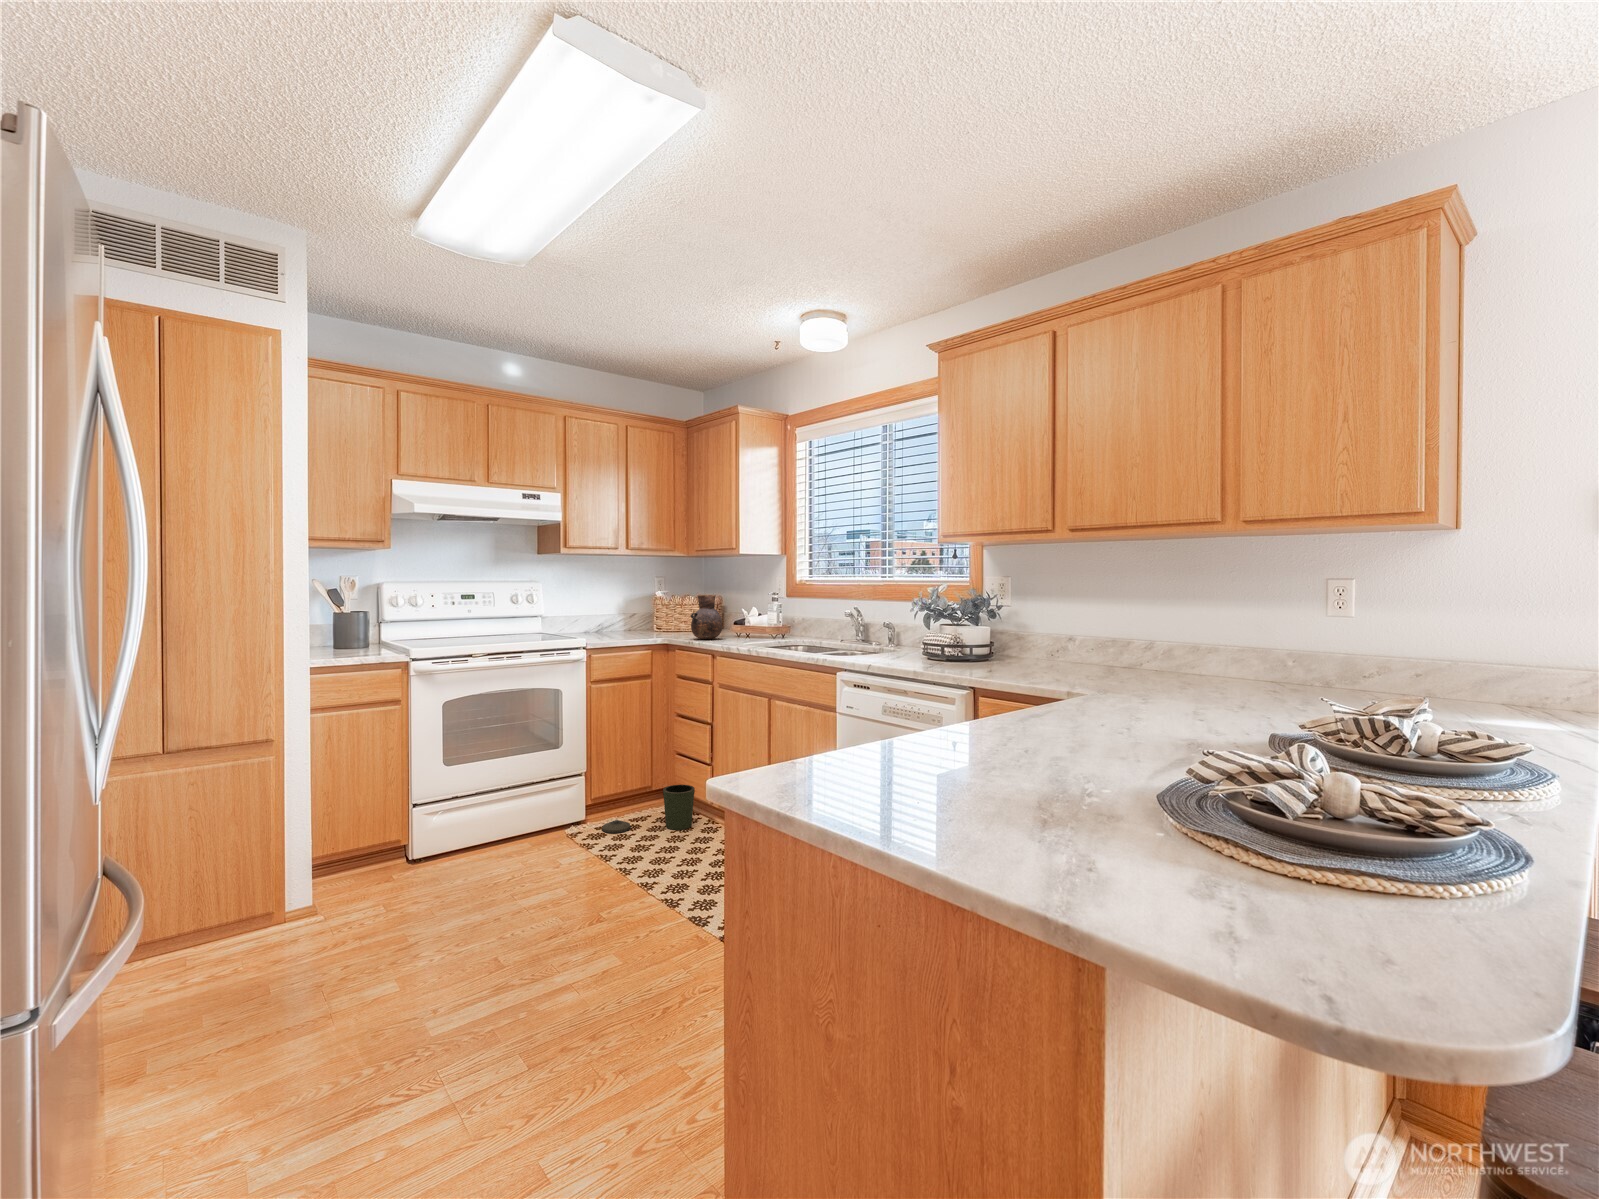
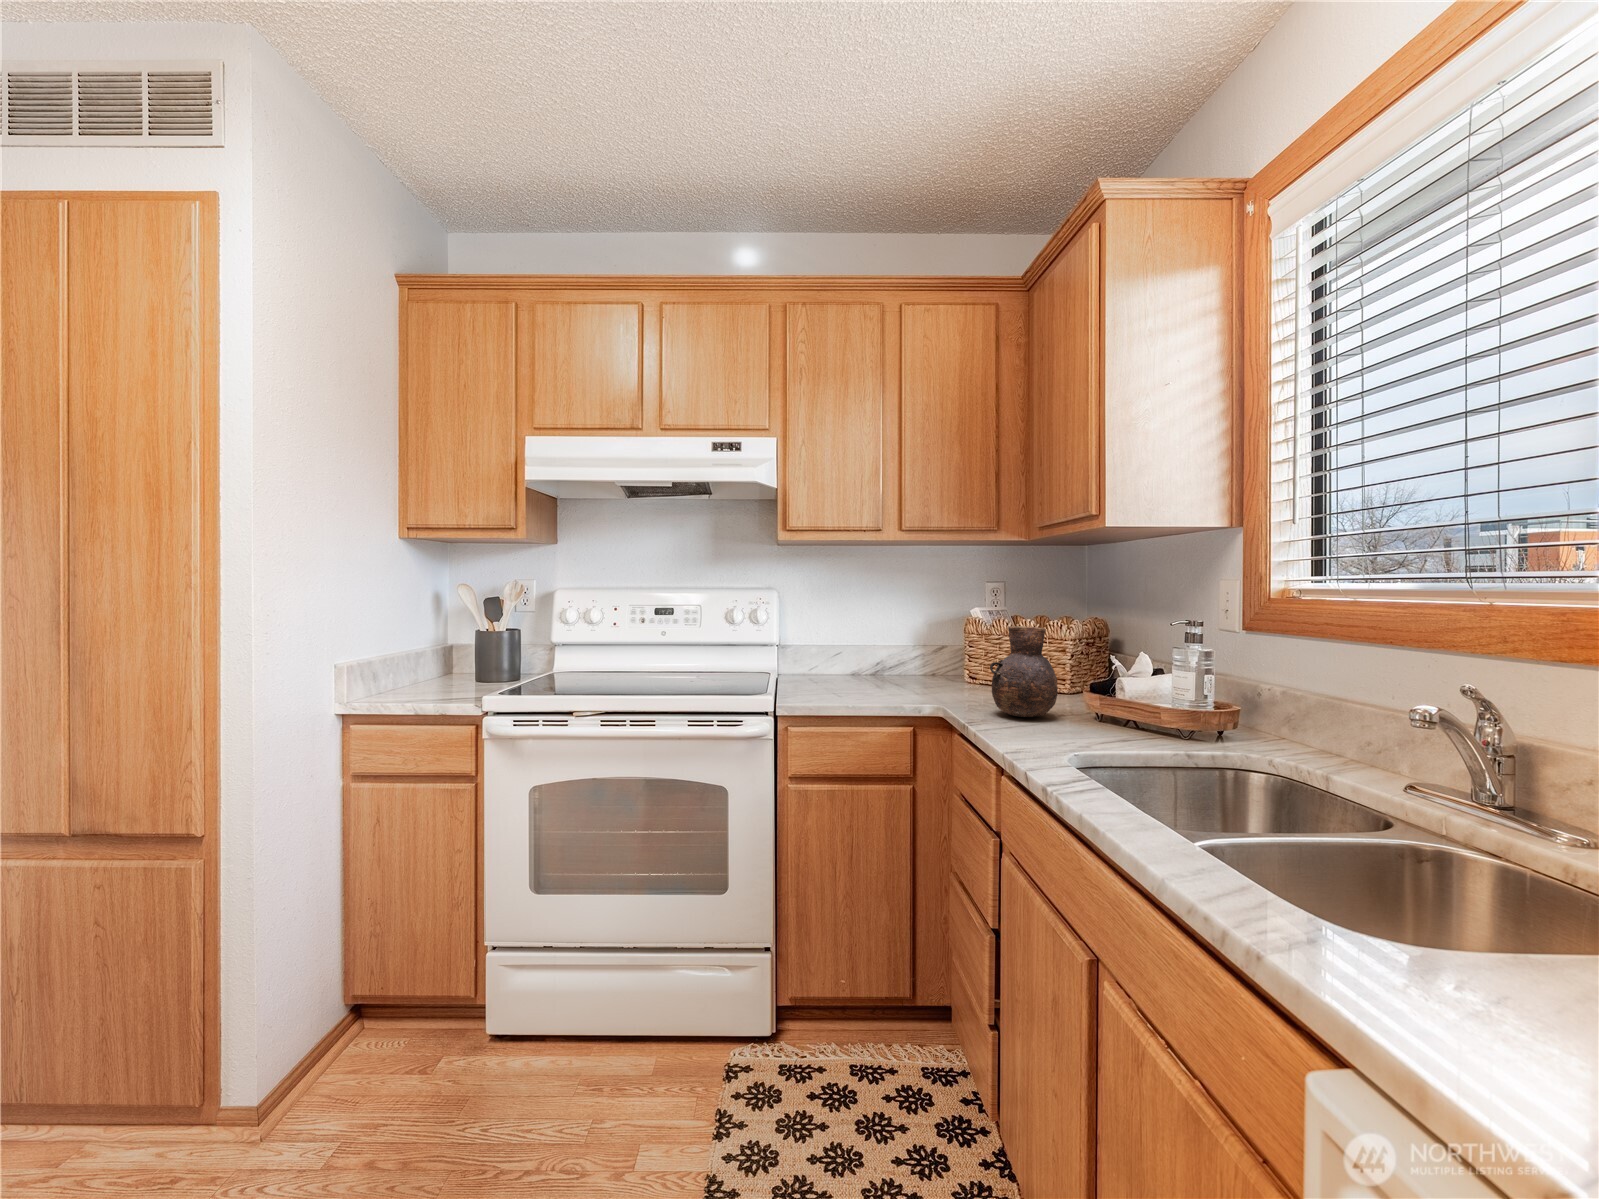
trash can: present [602,785,695,833] -> none [767,1021,940,1140]

